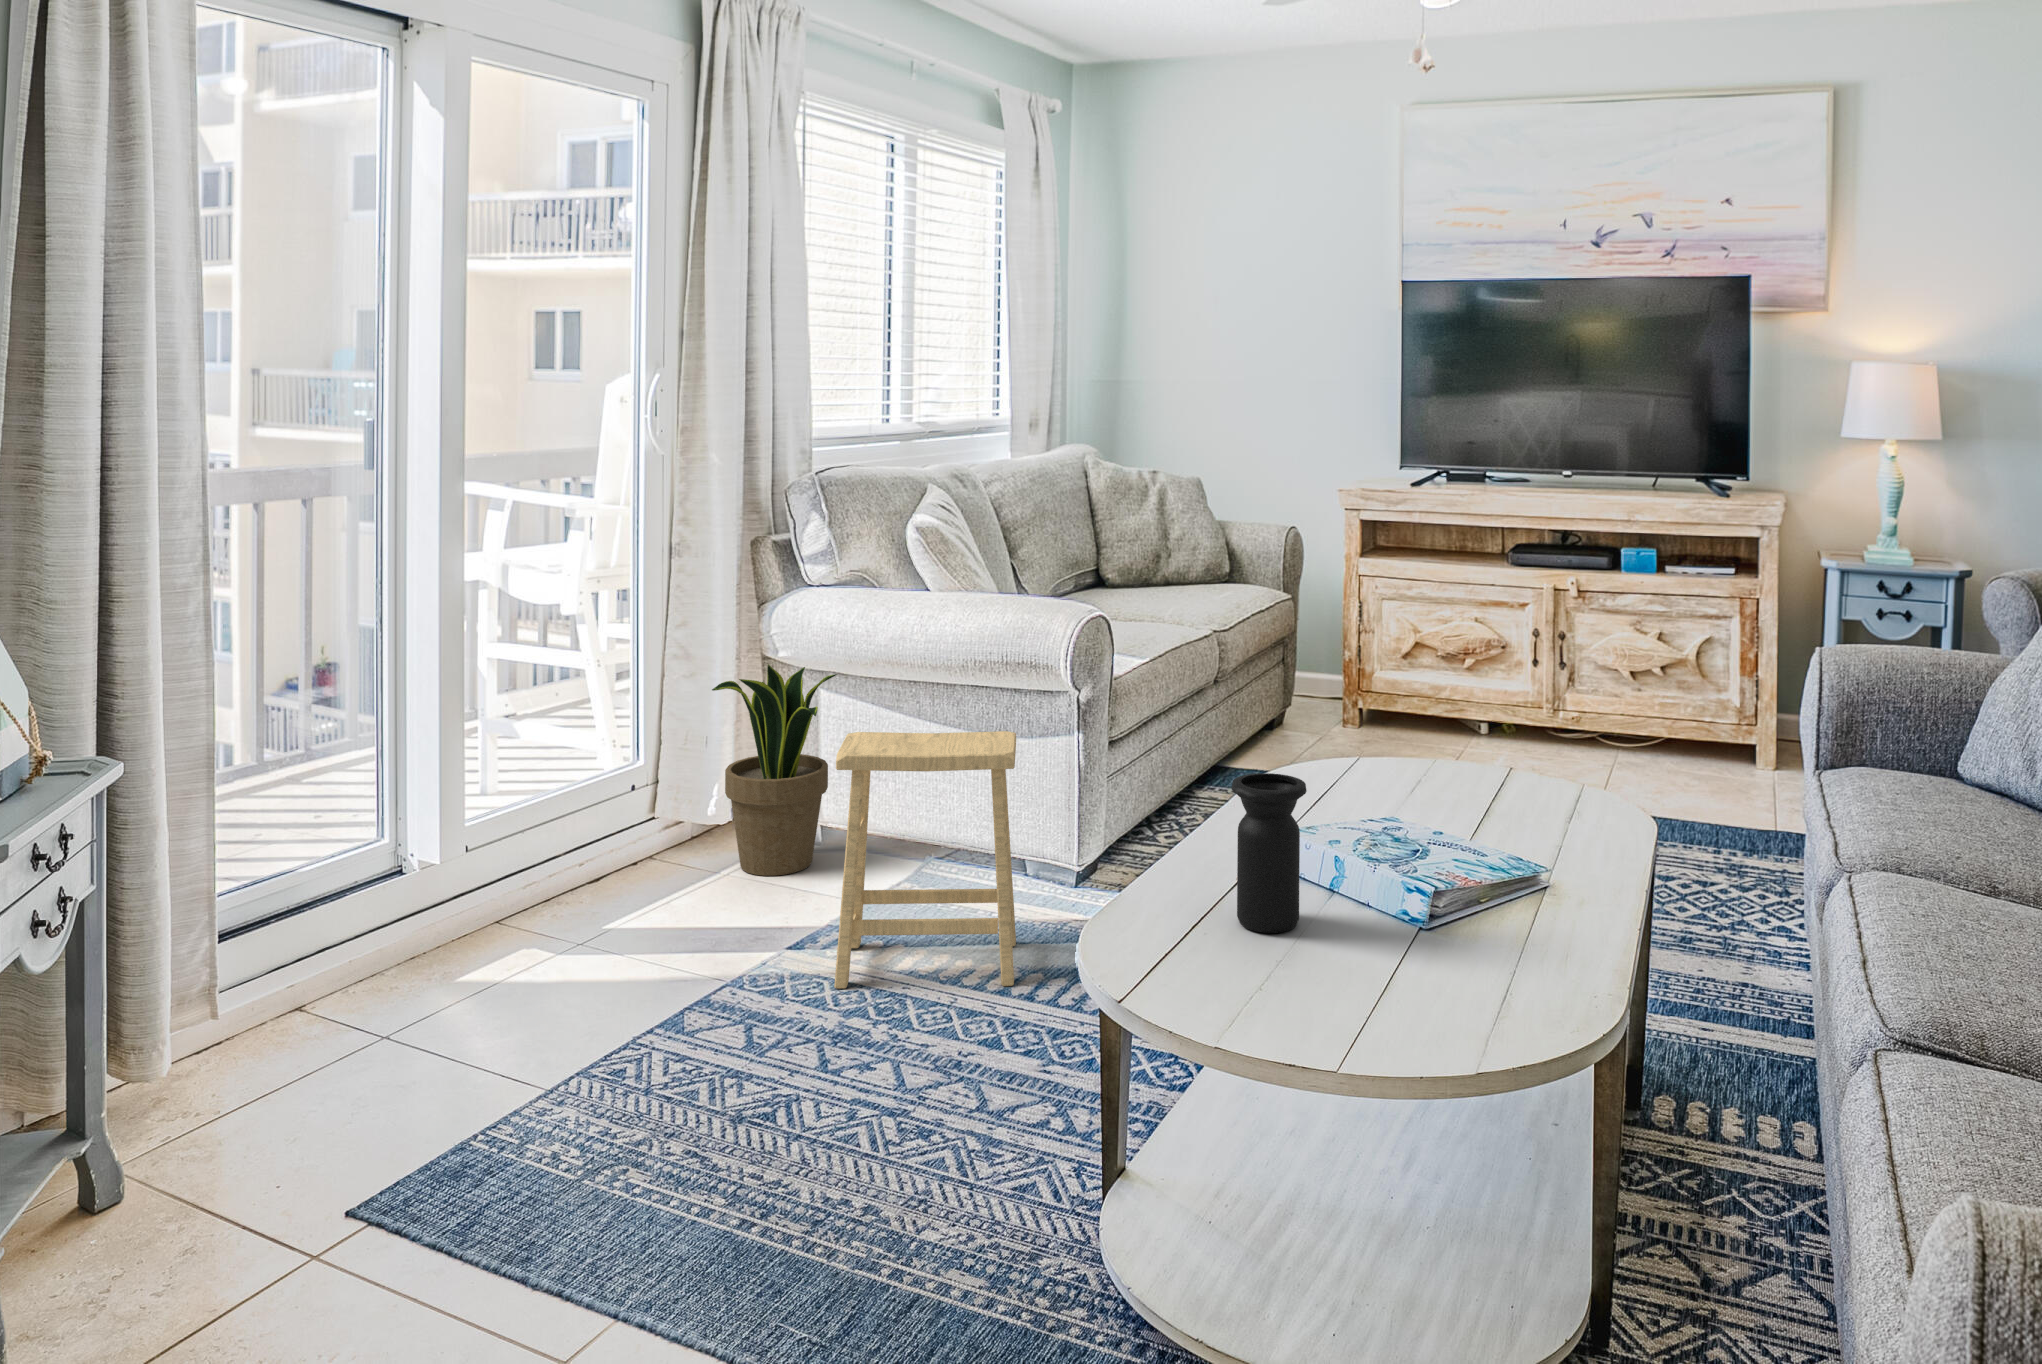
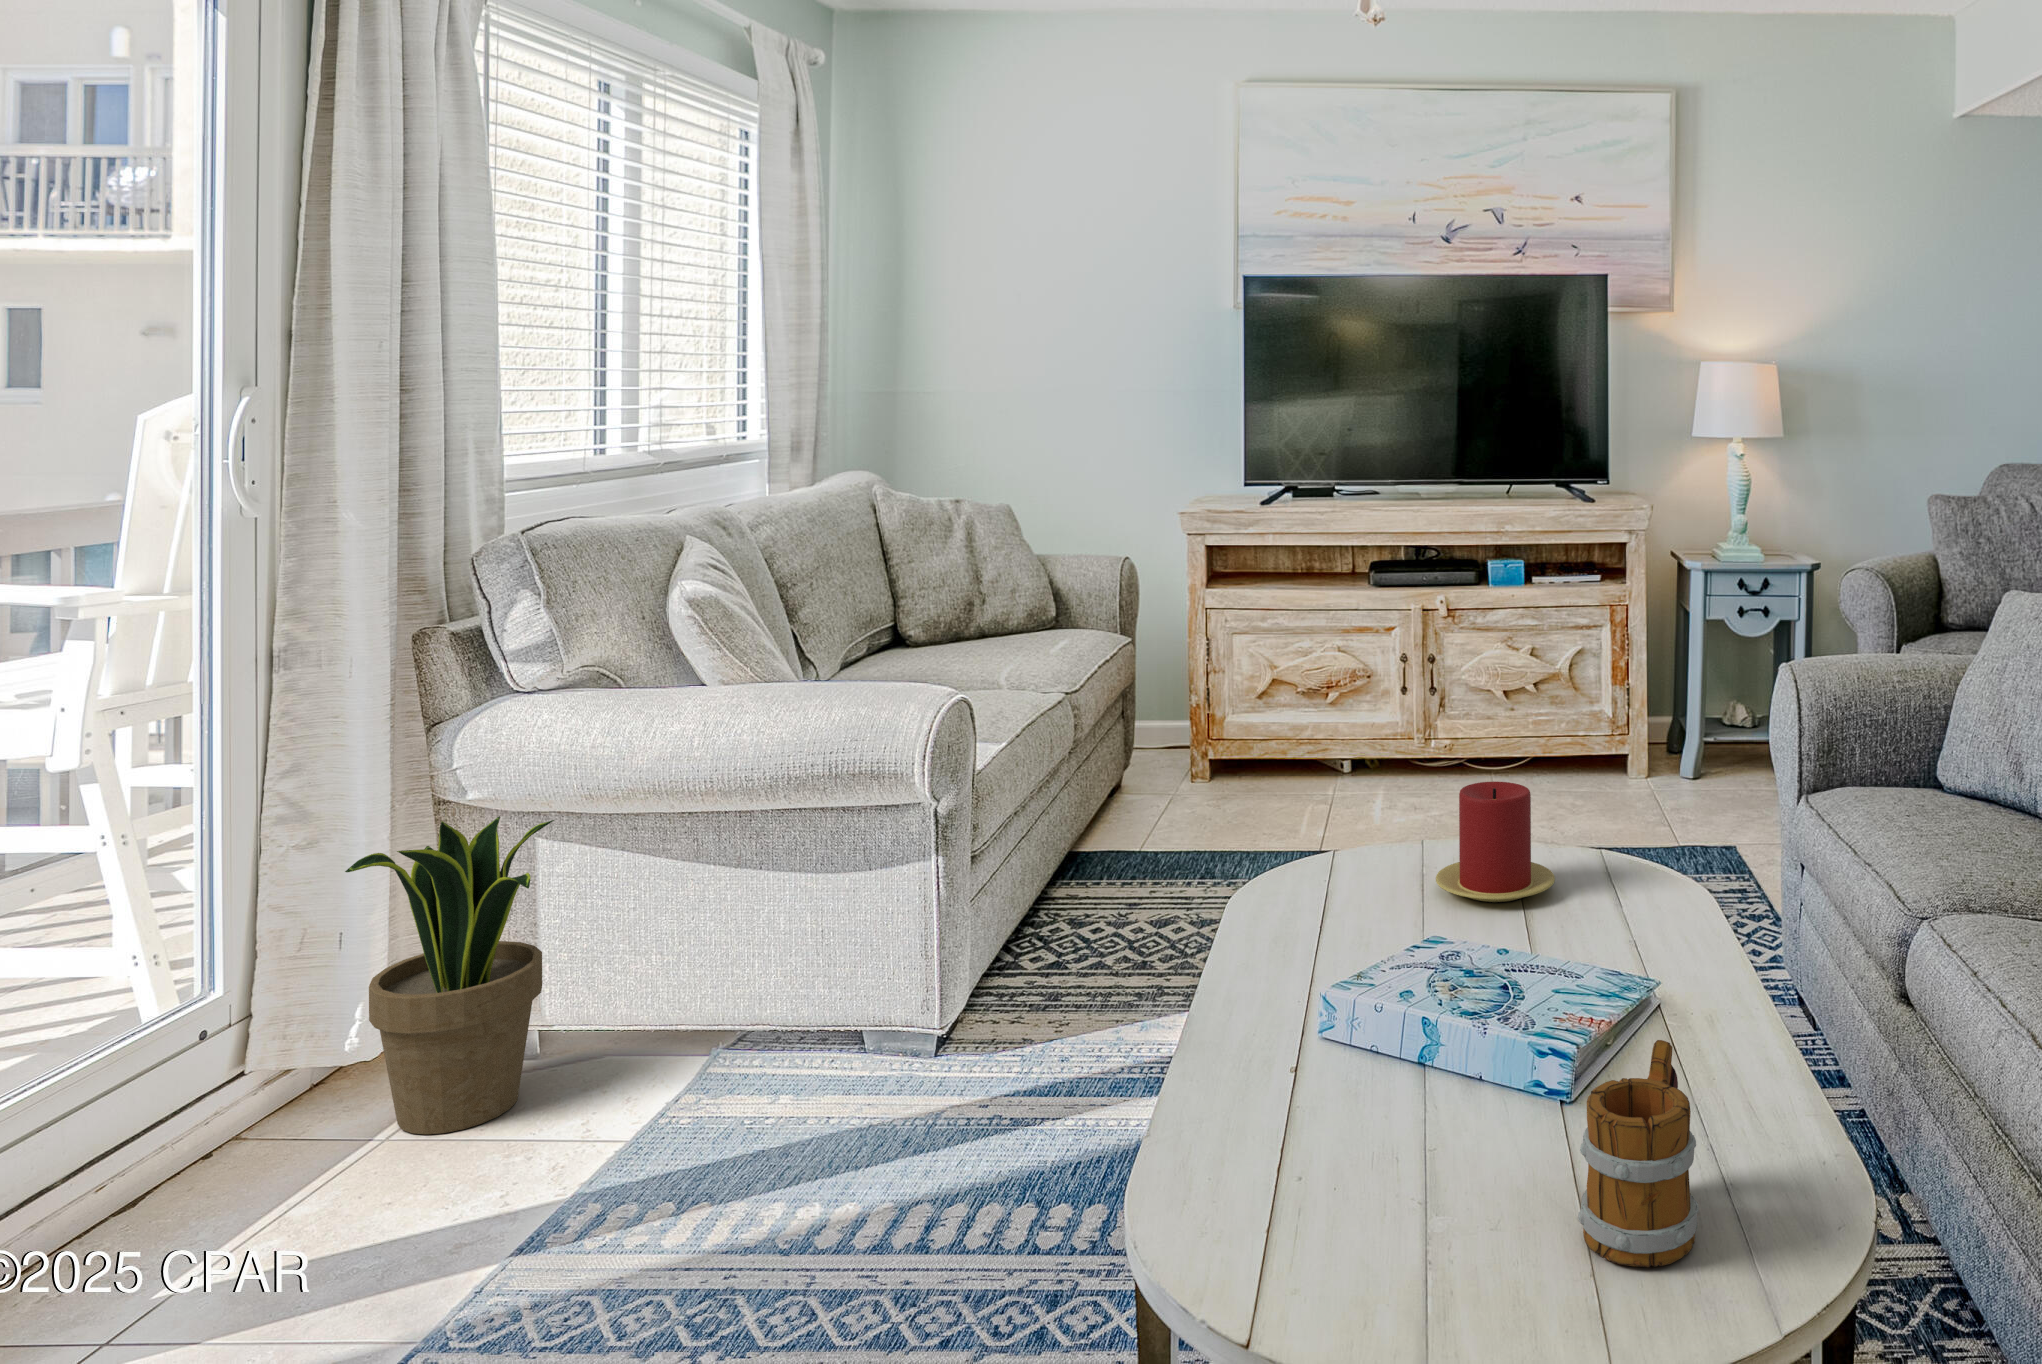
candle: none [1420,710,1521,808] -> present [1436,782,1555,902]
footstool: present [834,731,1016,989] -> none [609,879,893,1301]
vase: present [1232,773,1307,933] -> none [1316,918,1416,1139]
mug: none [1373,883,1475,1041] -> present [1578,1040,1699,1267]

